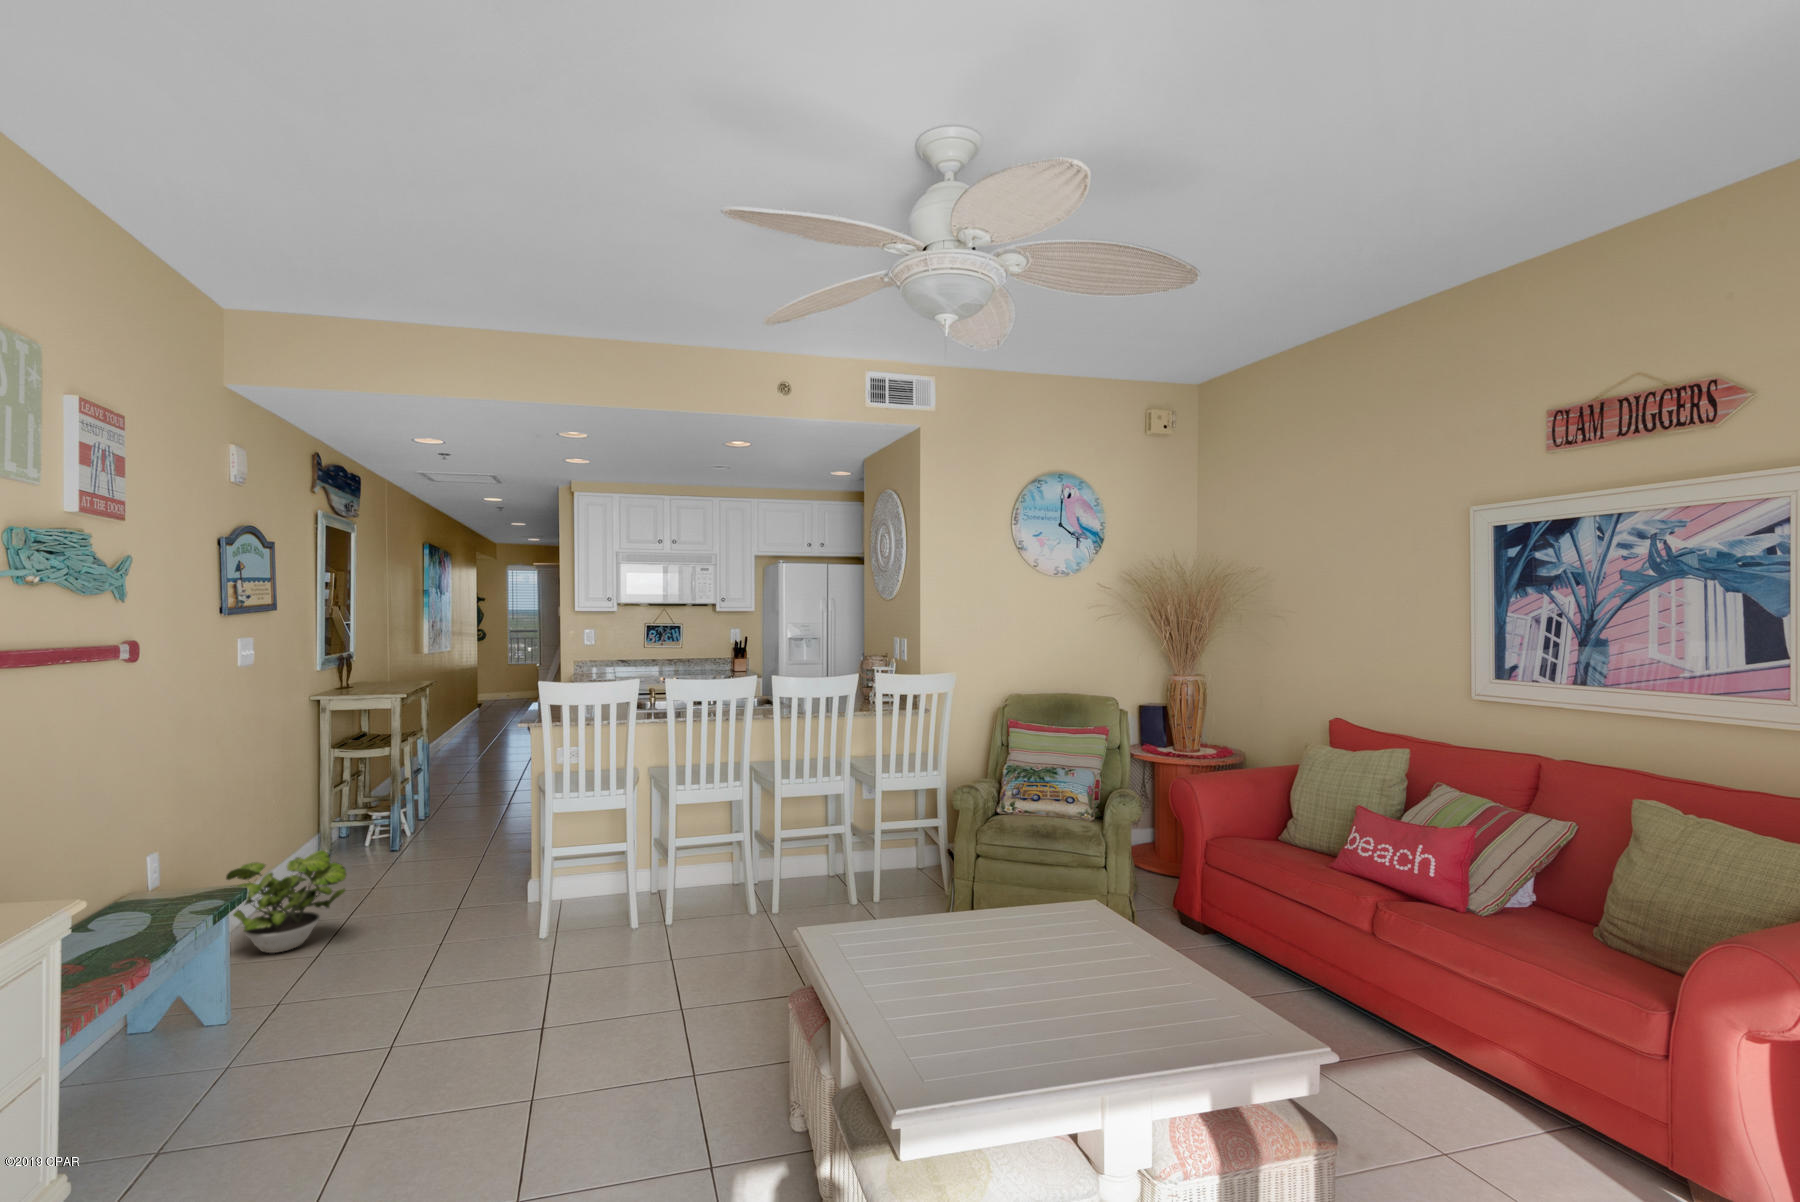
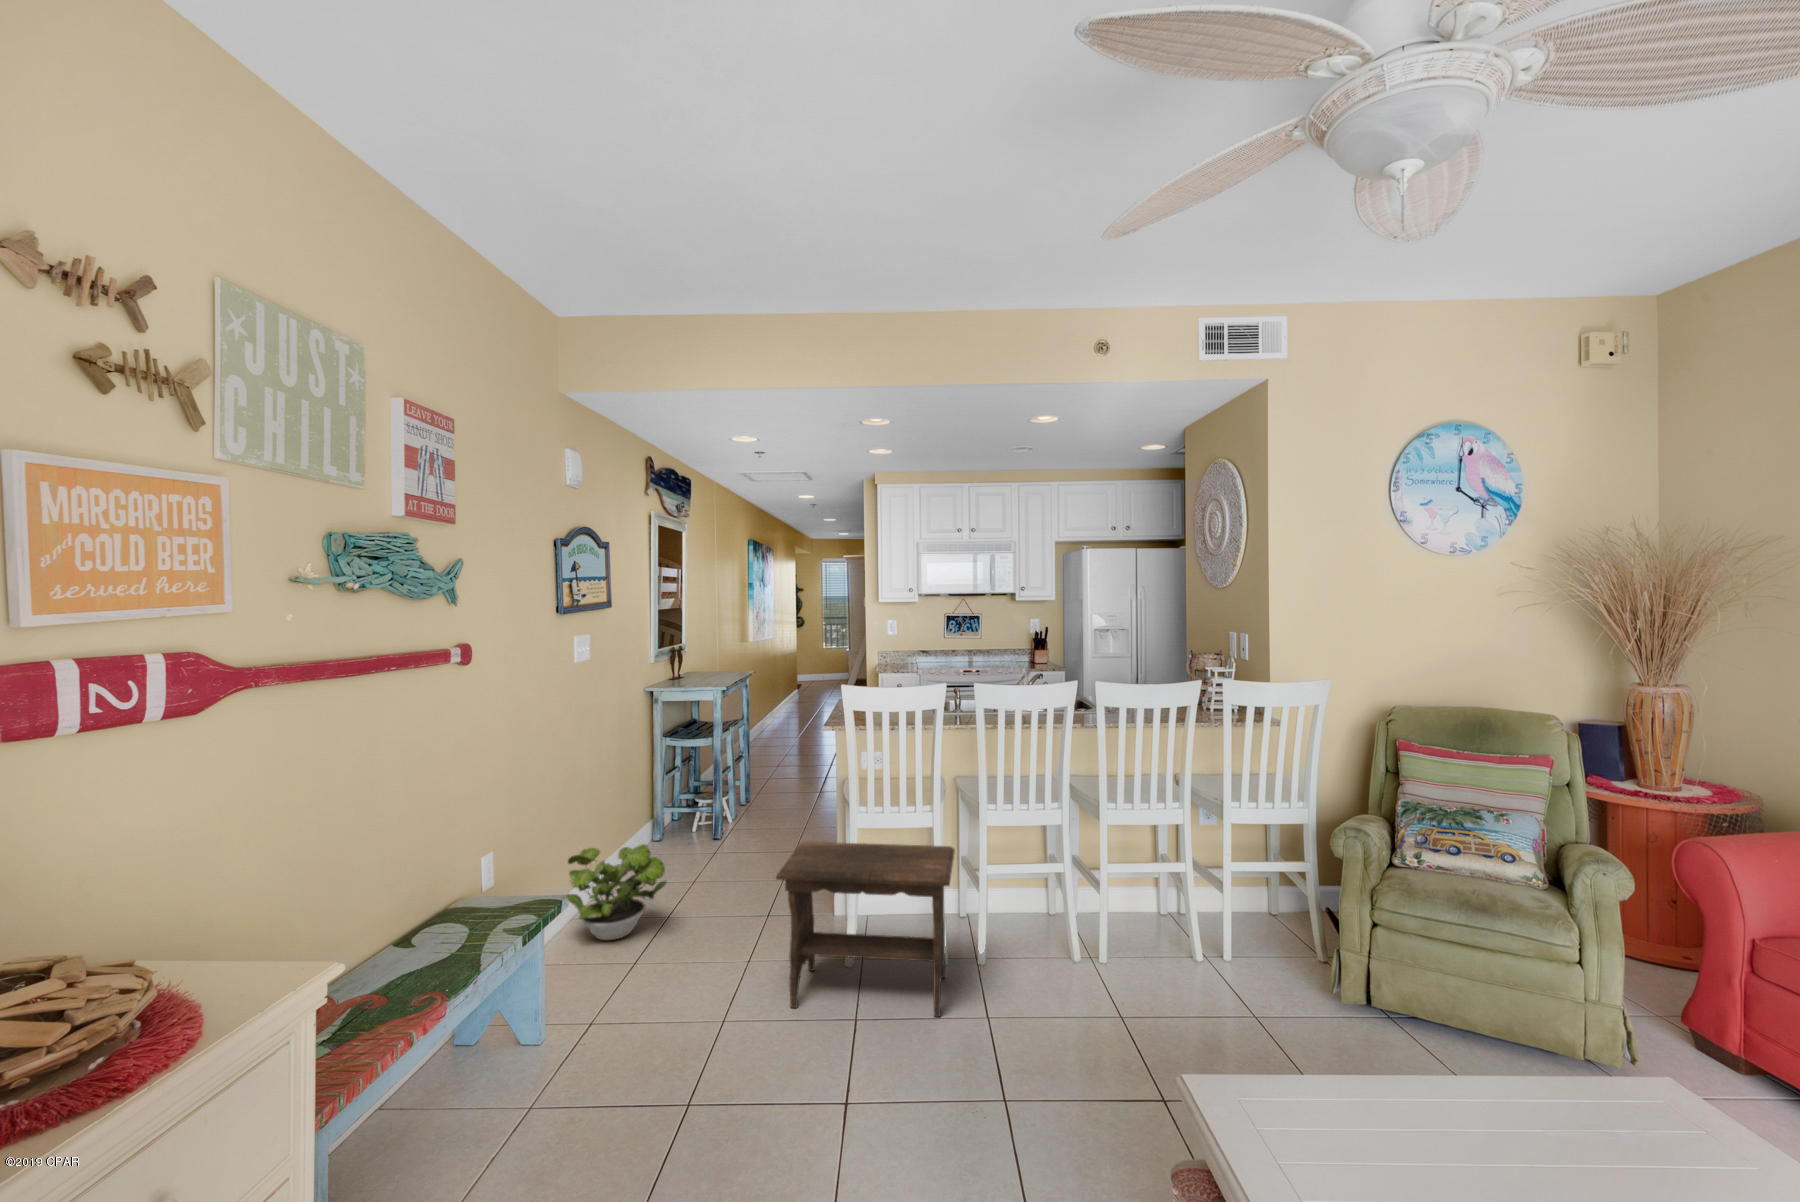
footstool: none [476,822,649,976] -> present [776,841,955,1017]

